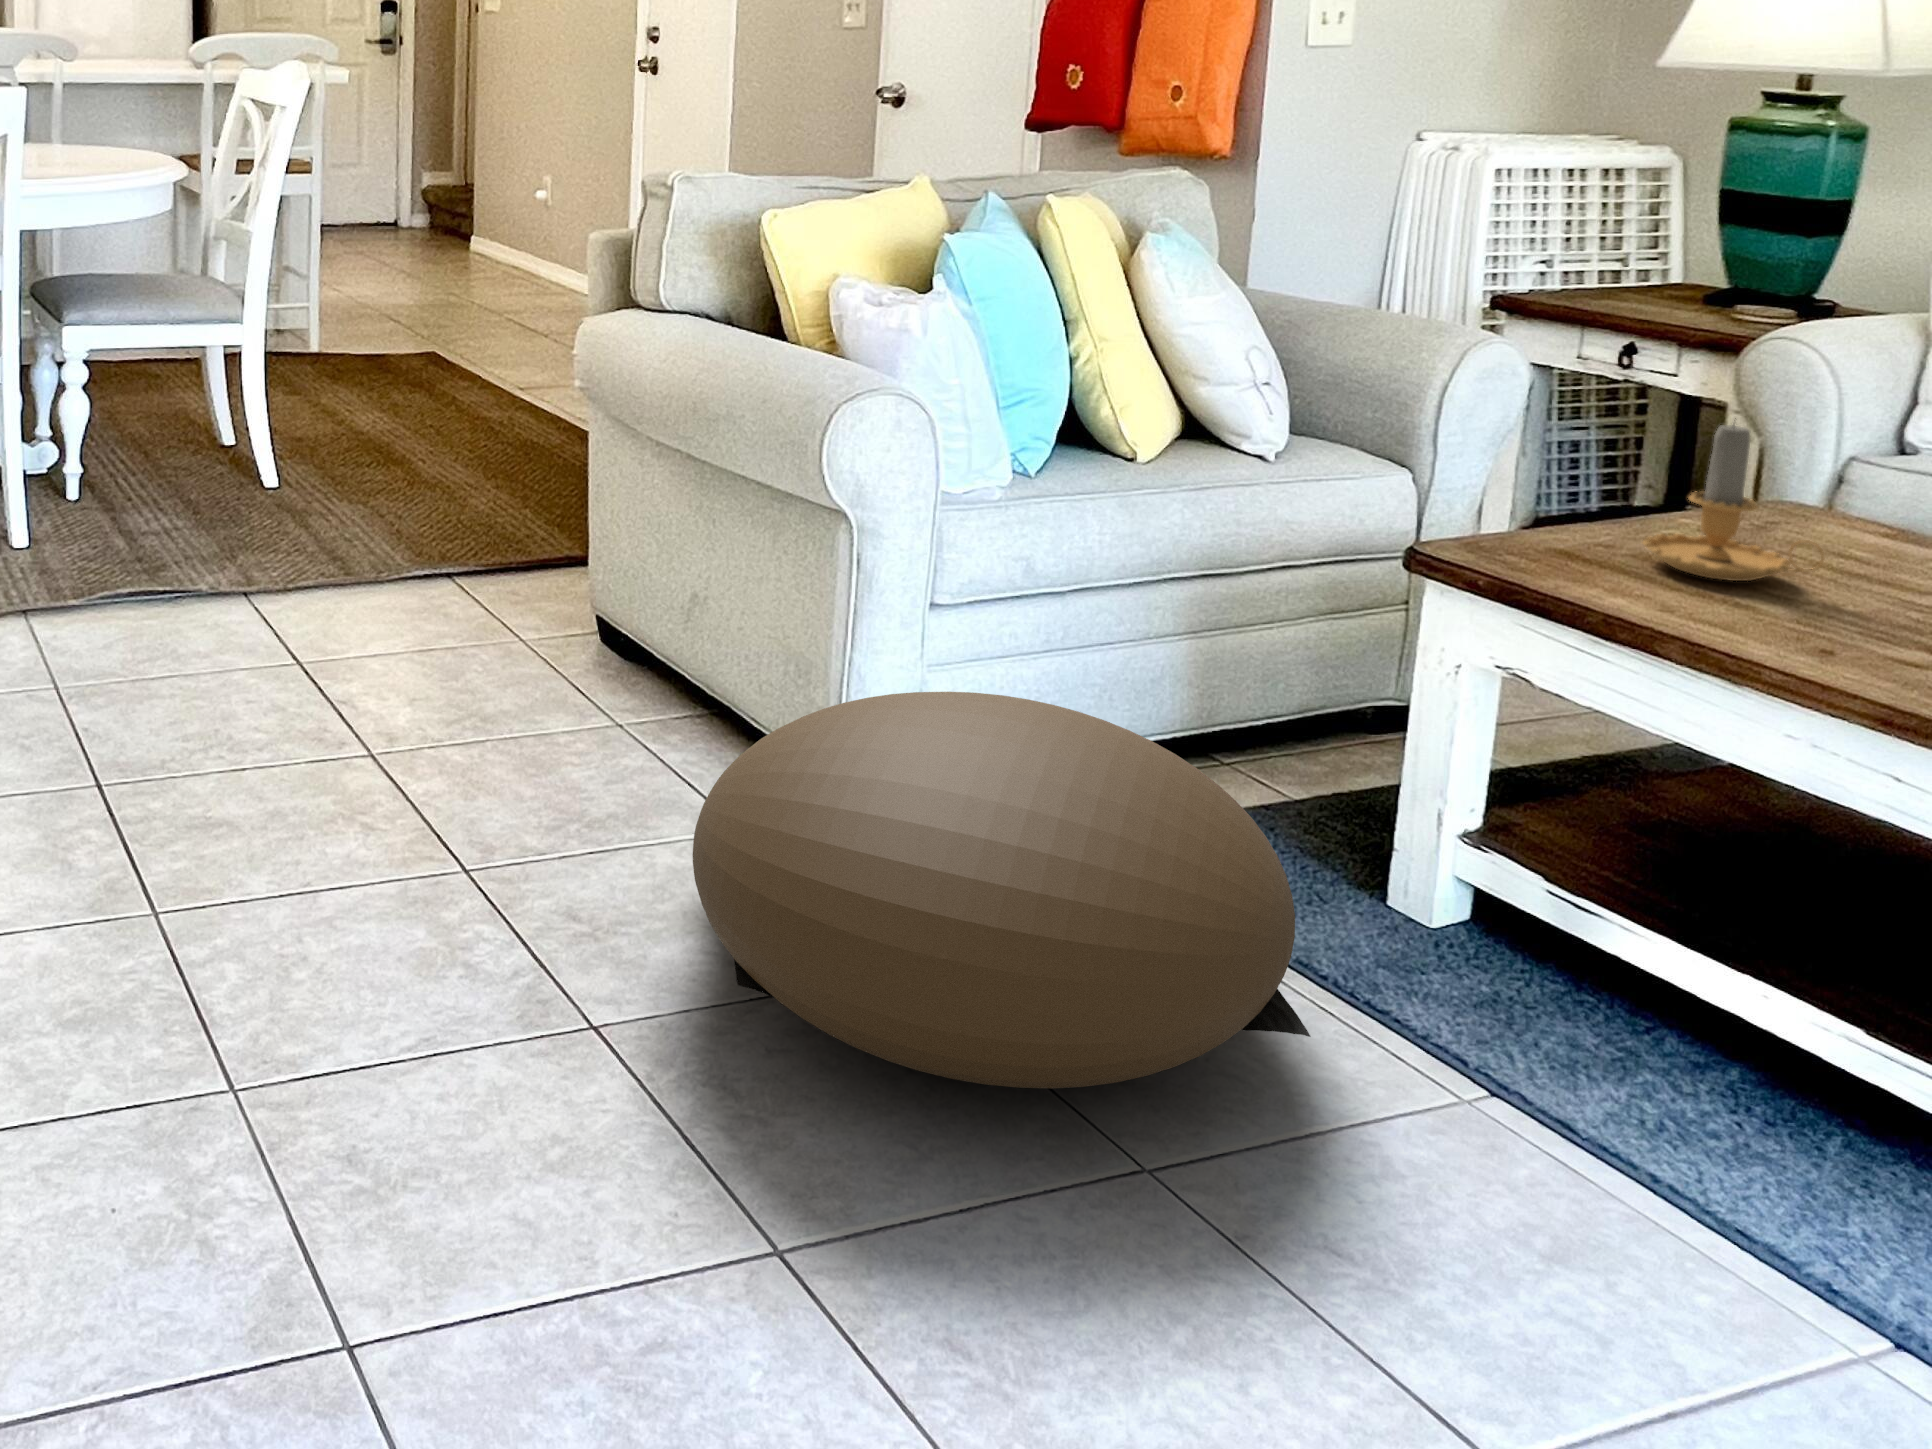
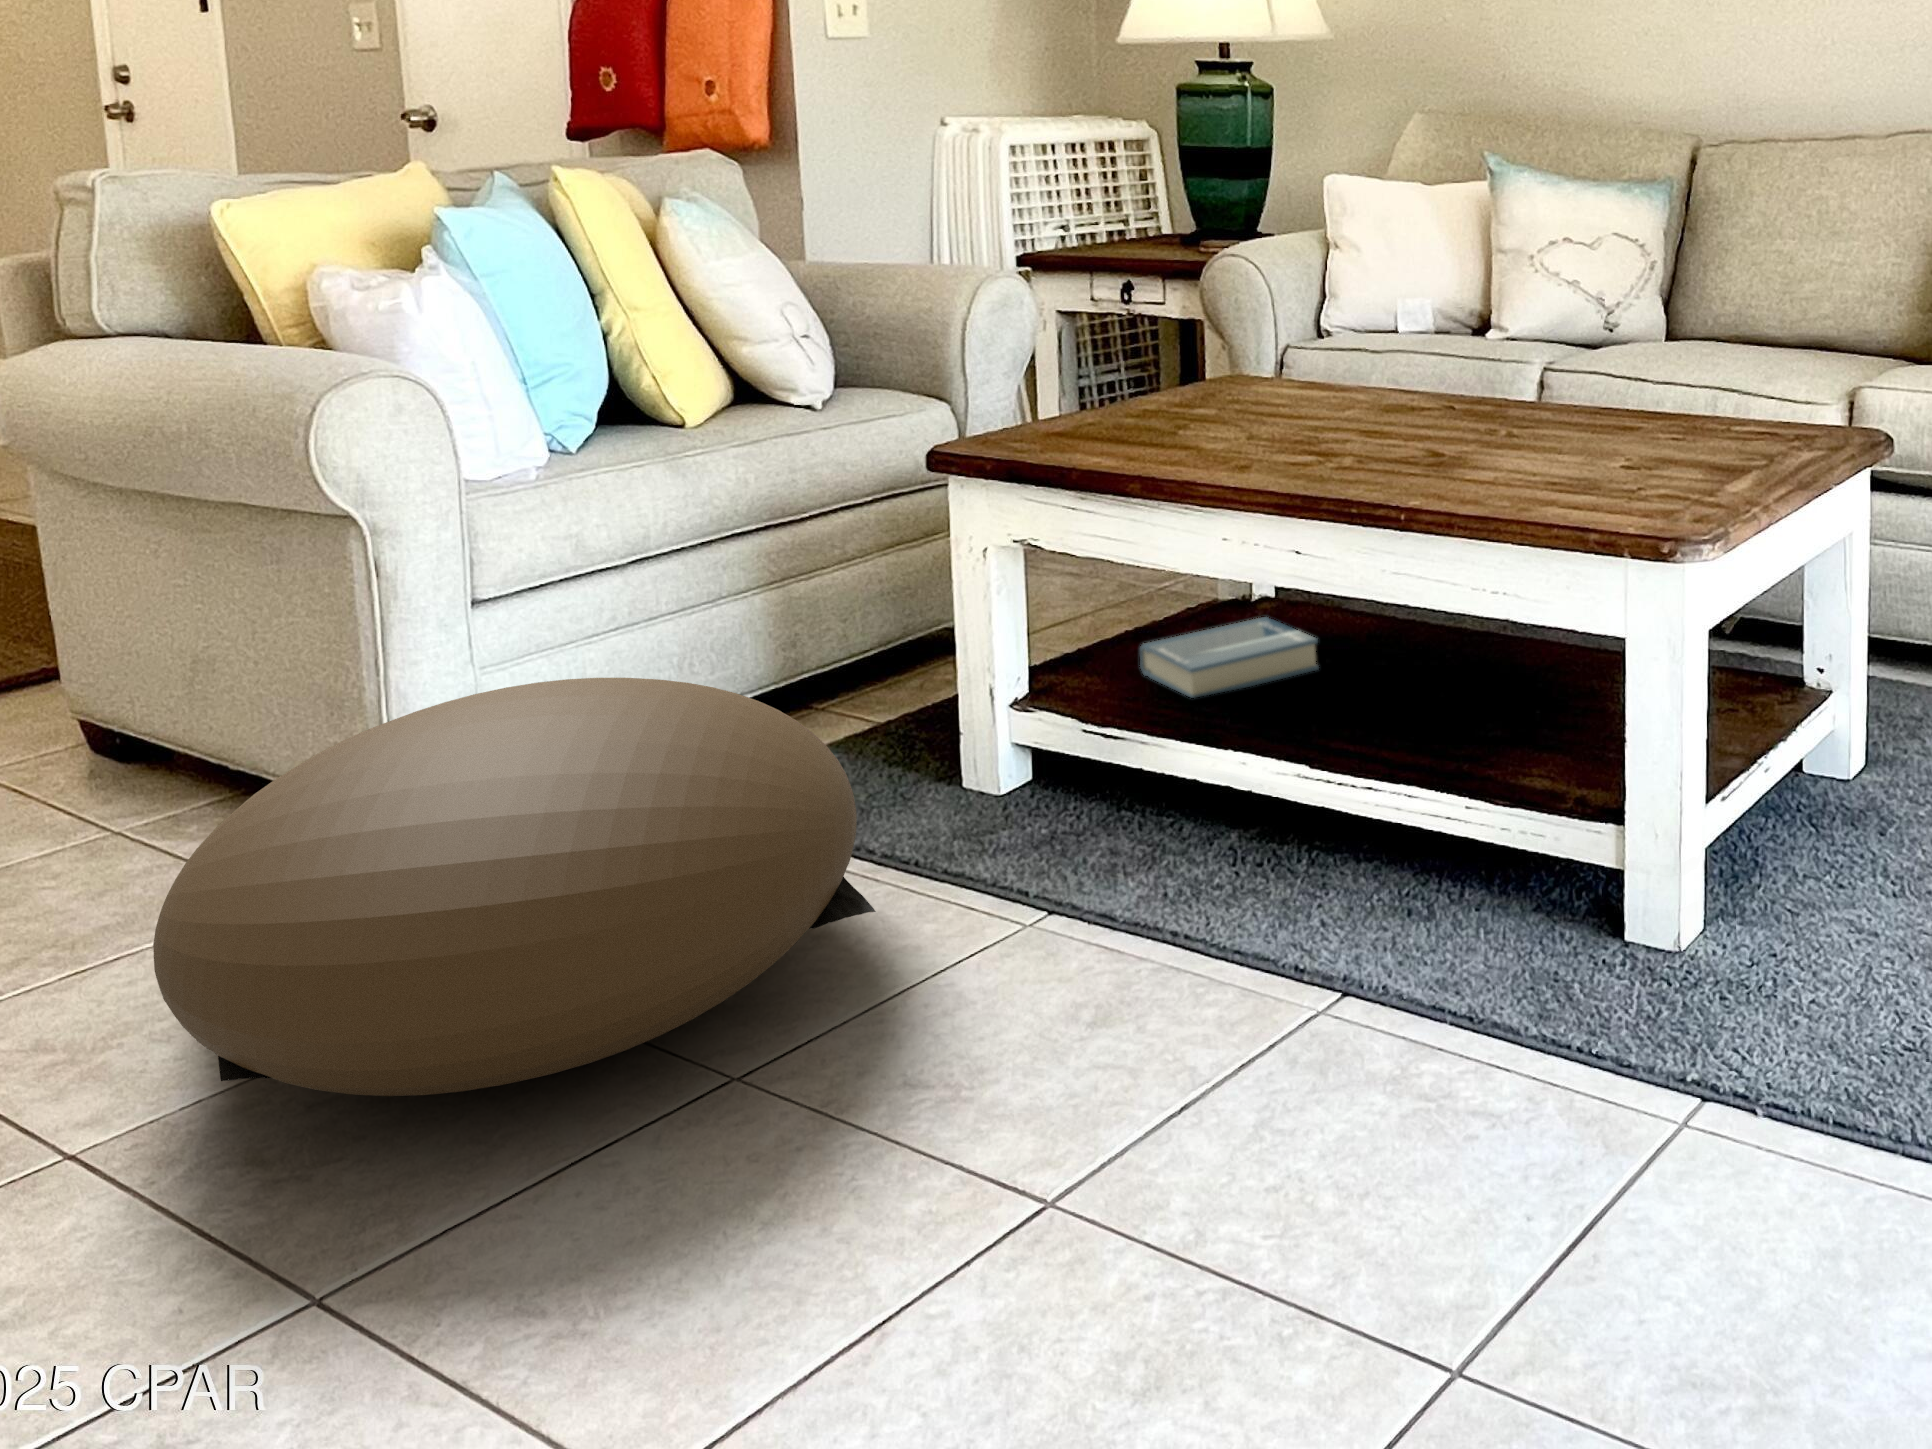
candle: present [1643,424,1824,581] -> none [1112,290,1236,429]
hardback book: none [1624,810,1891,908] -> present [1140,617,1319,698]

